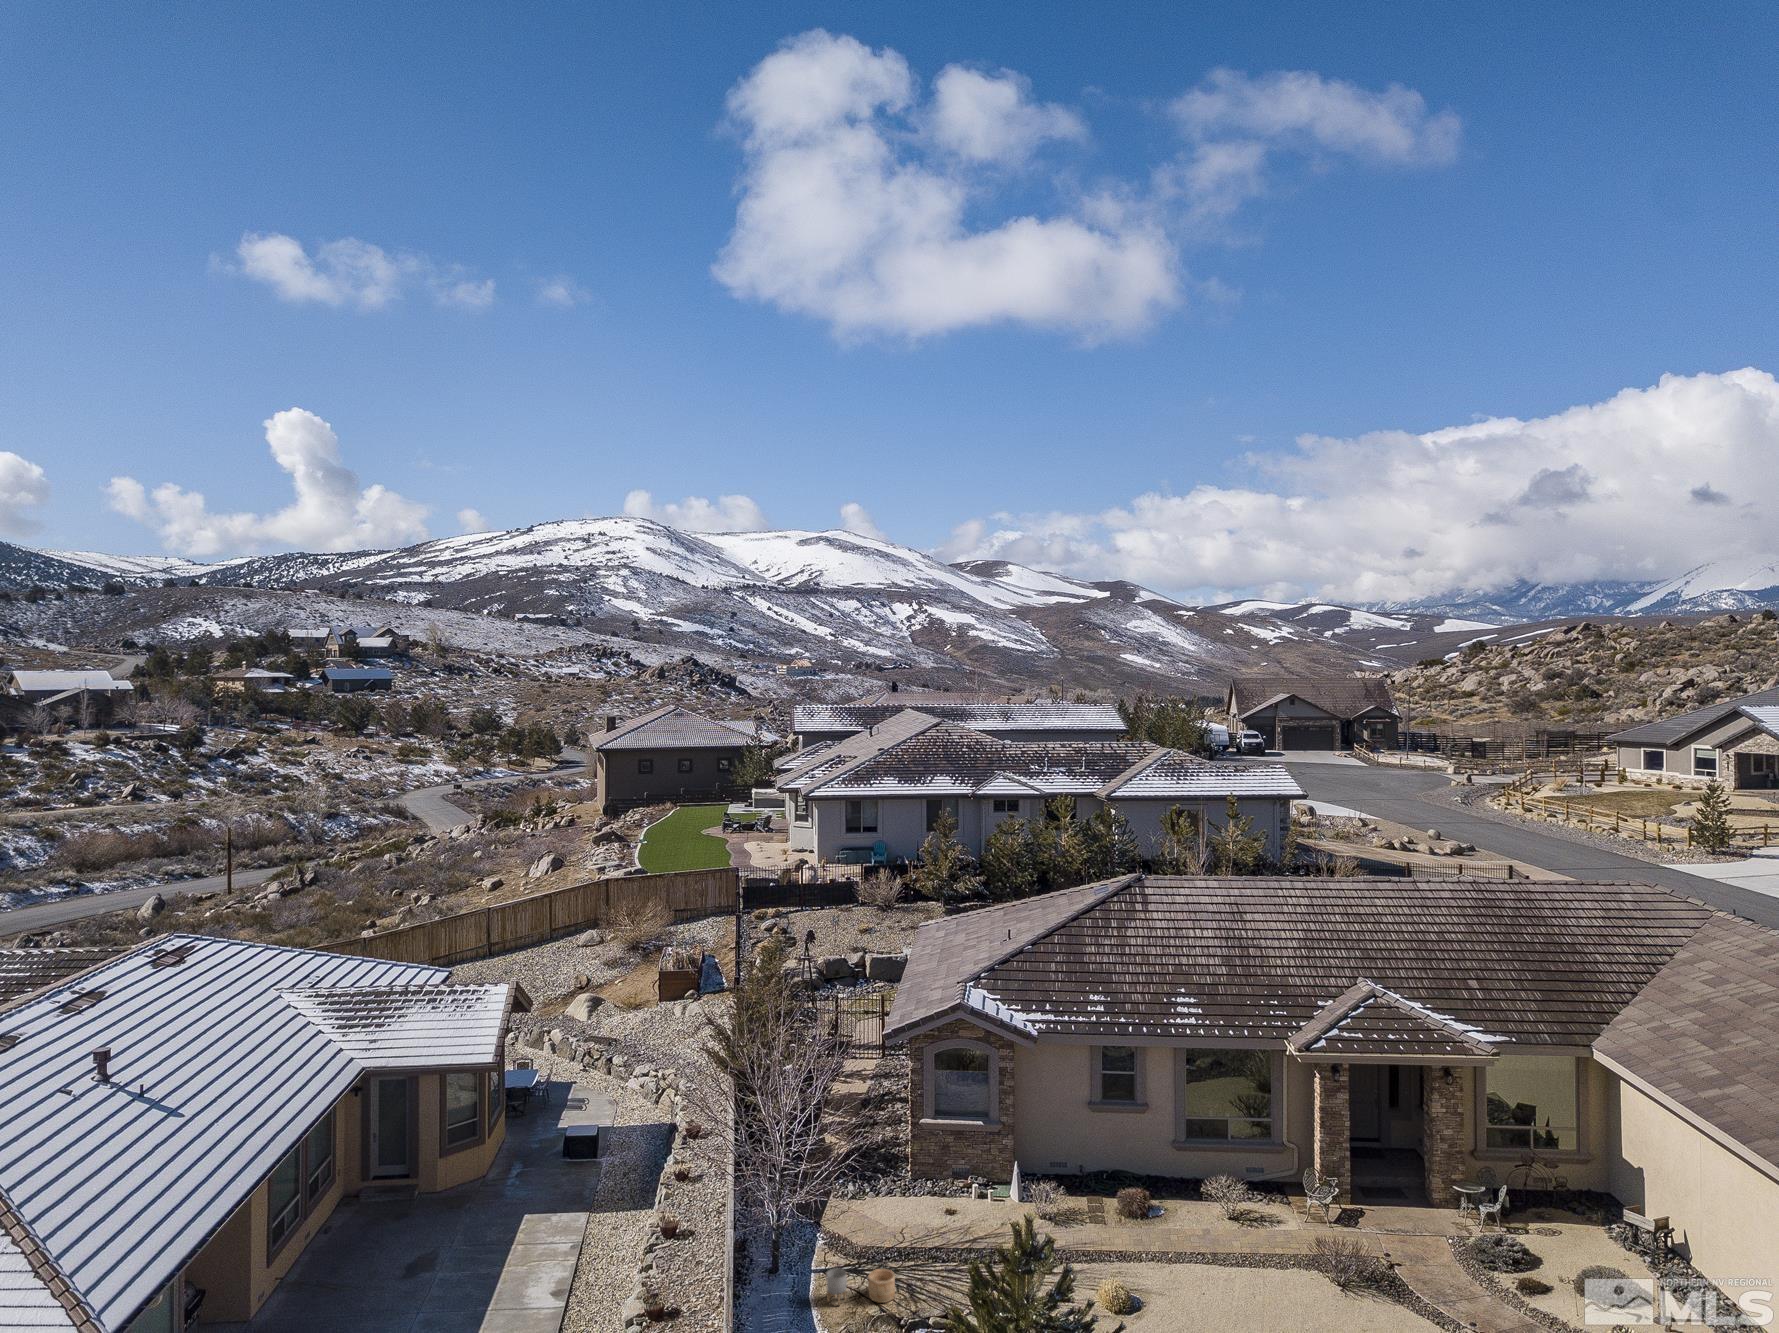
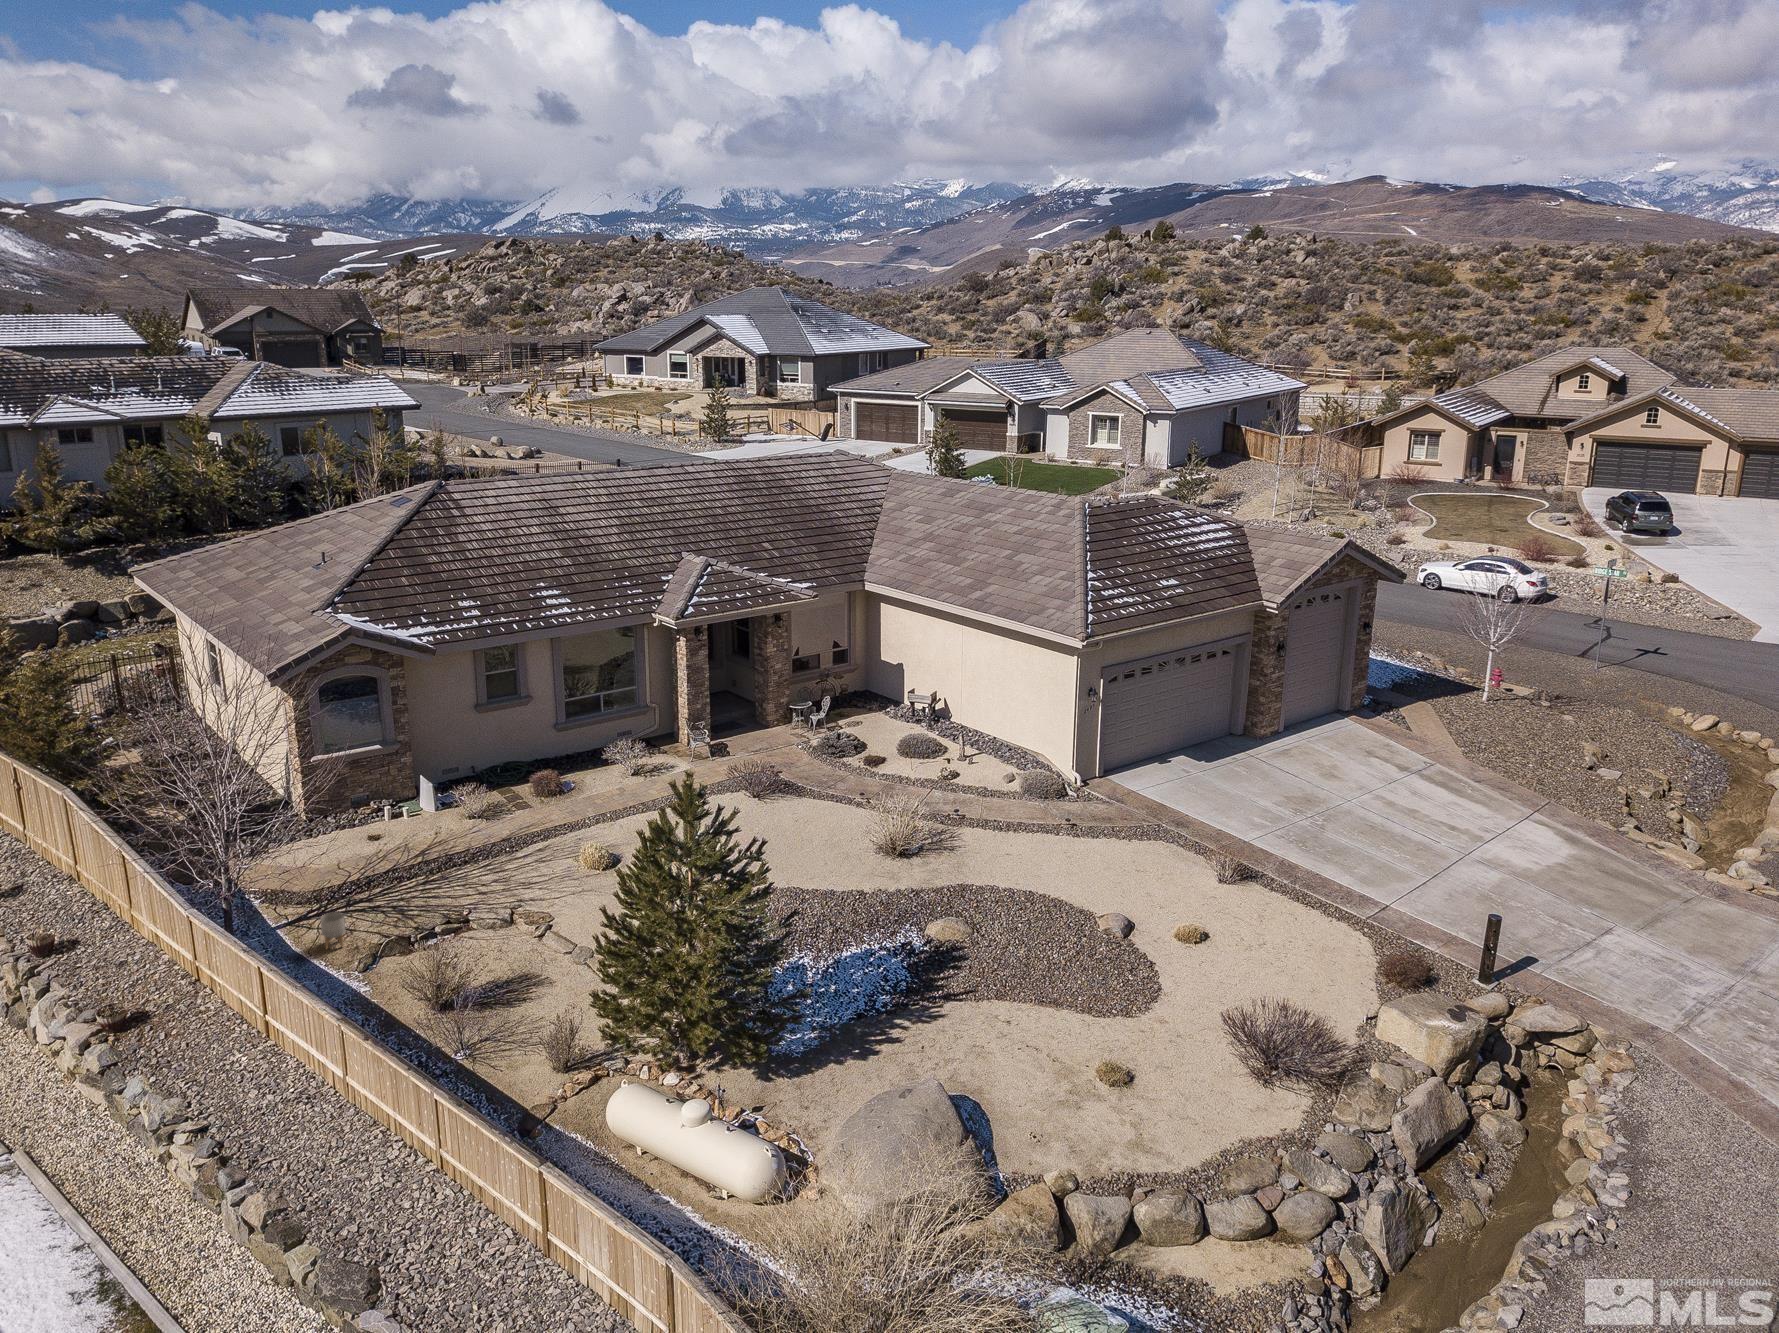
wooden bucket: present [868,1269,895,1303] -> none [361,898,394,932]

